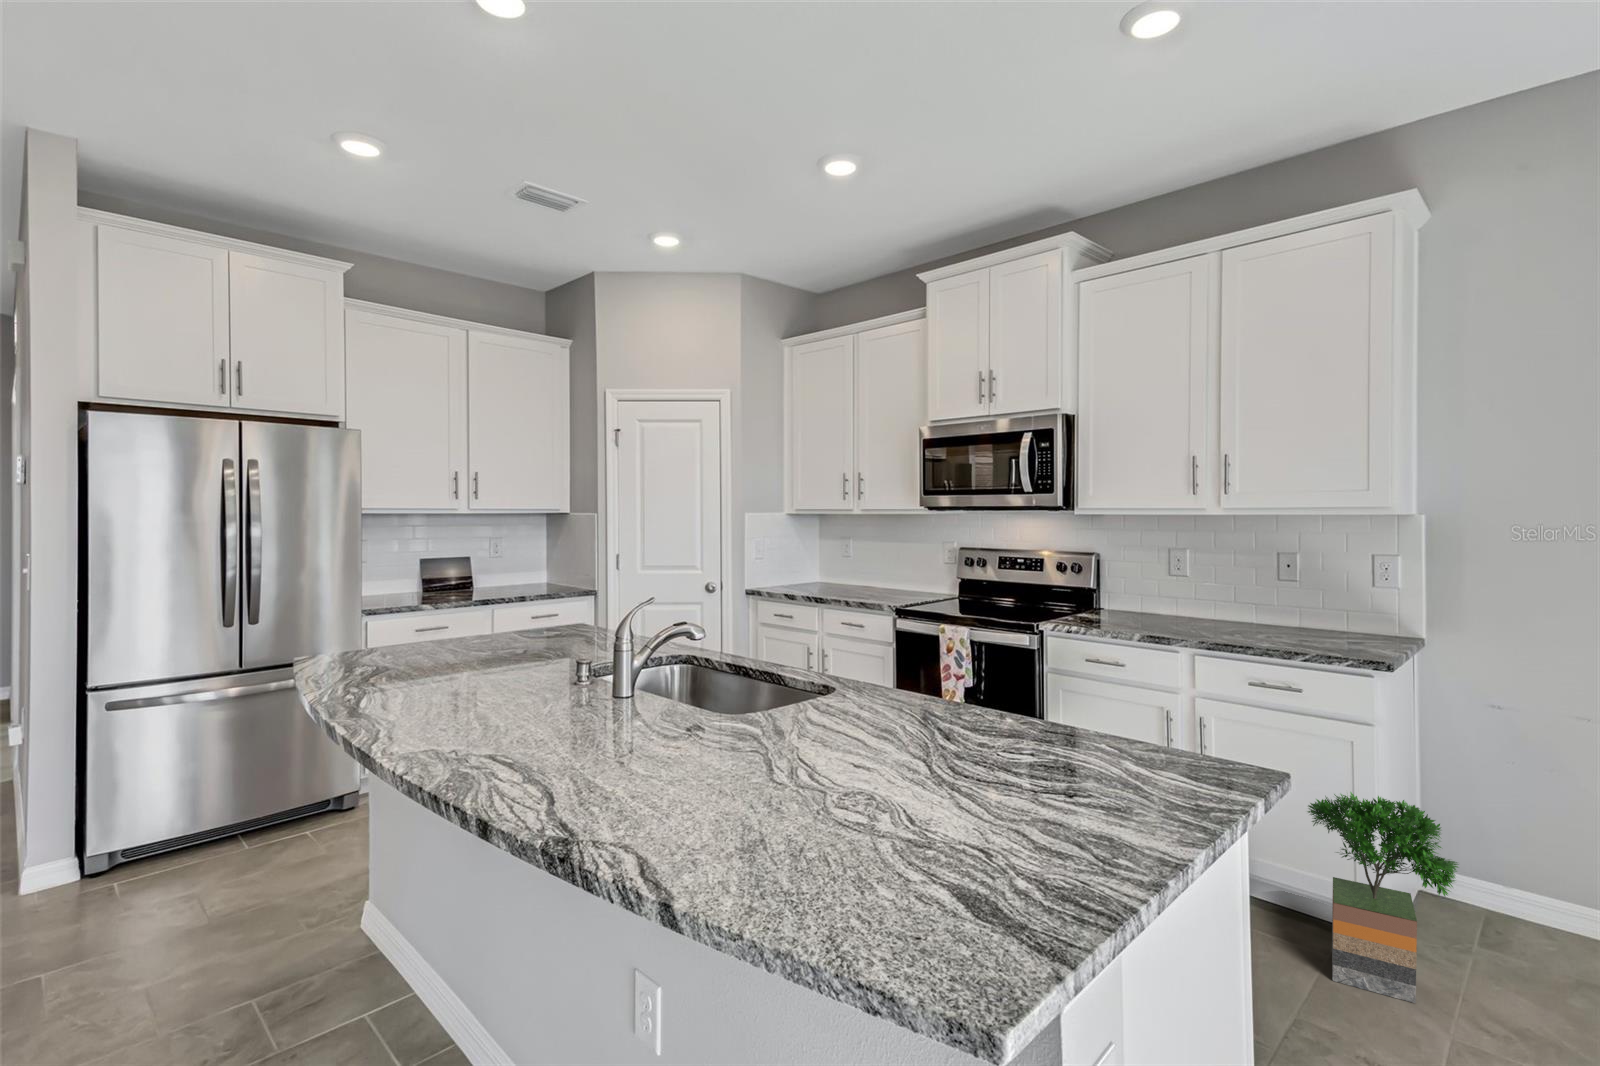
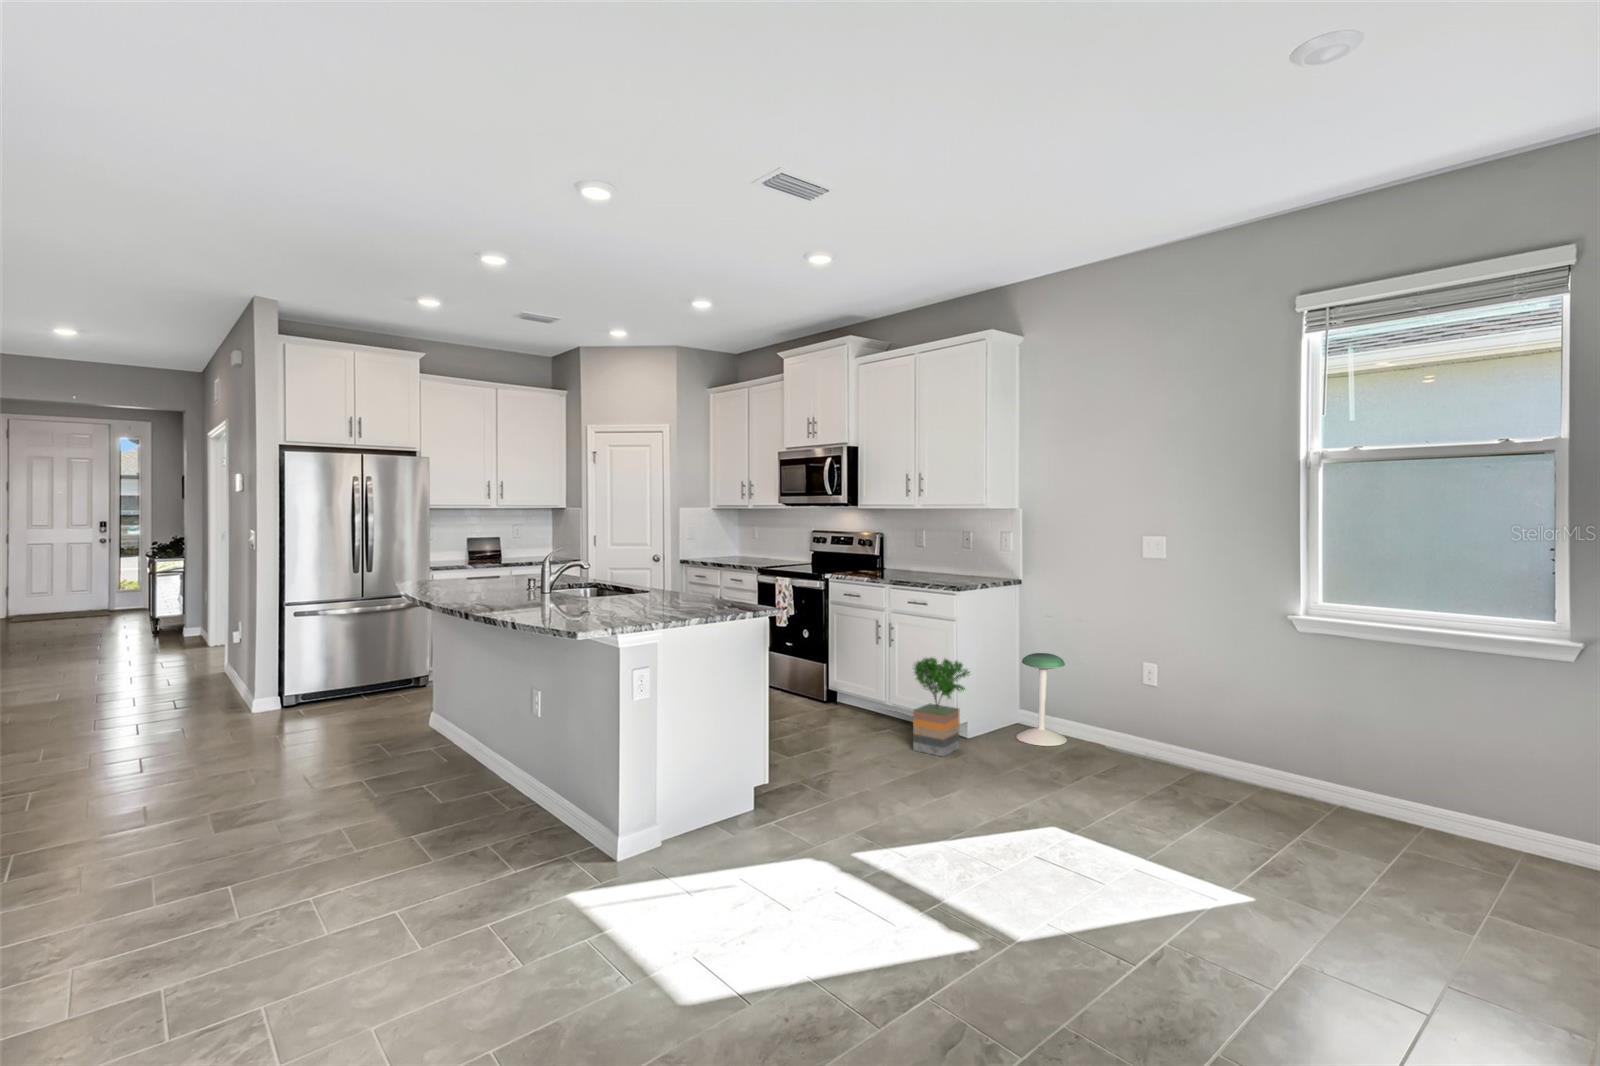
stool: none [1454,771,1572,953] -> present [1016,653,1067,746]

